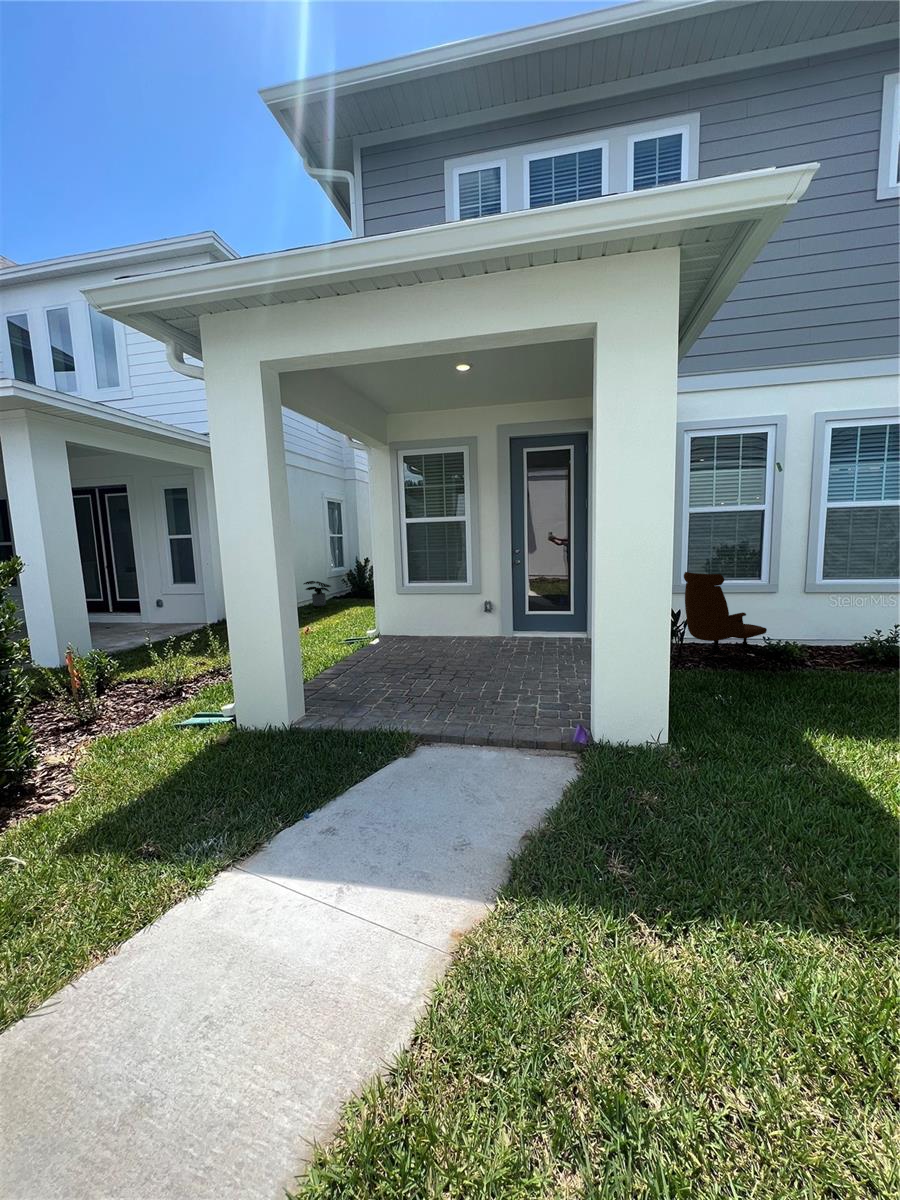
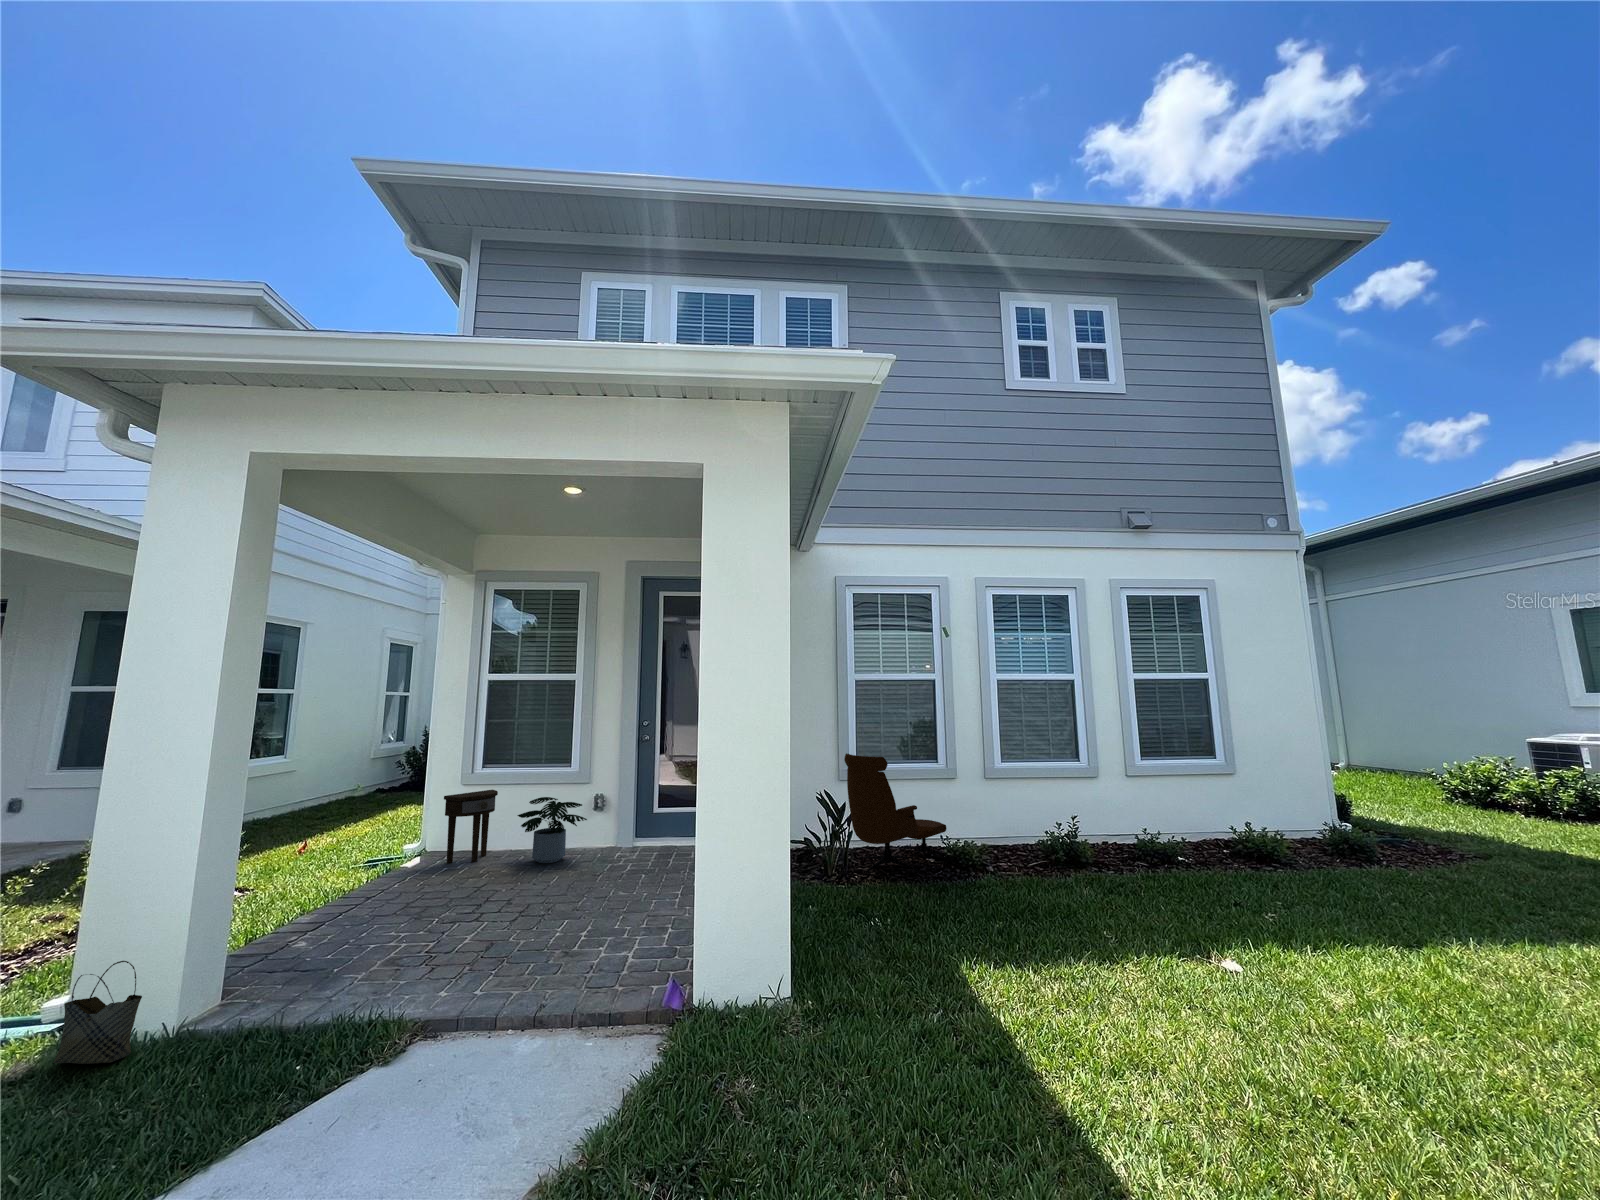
potted plant: present [304,581,331,606] -> present [517,797,587,863]
side table: none [390,597,422,643] -> present [444,790,498,863]
woven basket: none [235,688,270,740] -> present [53,961,142,1064]

